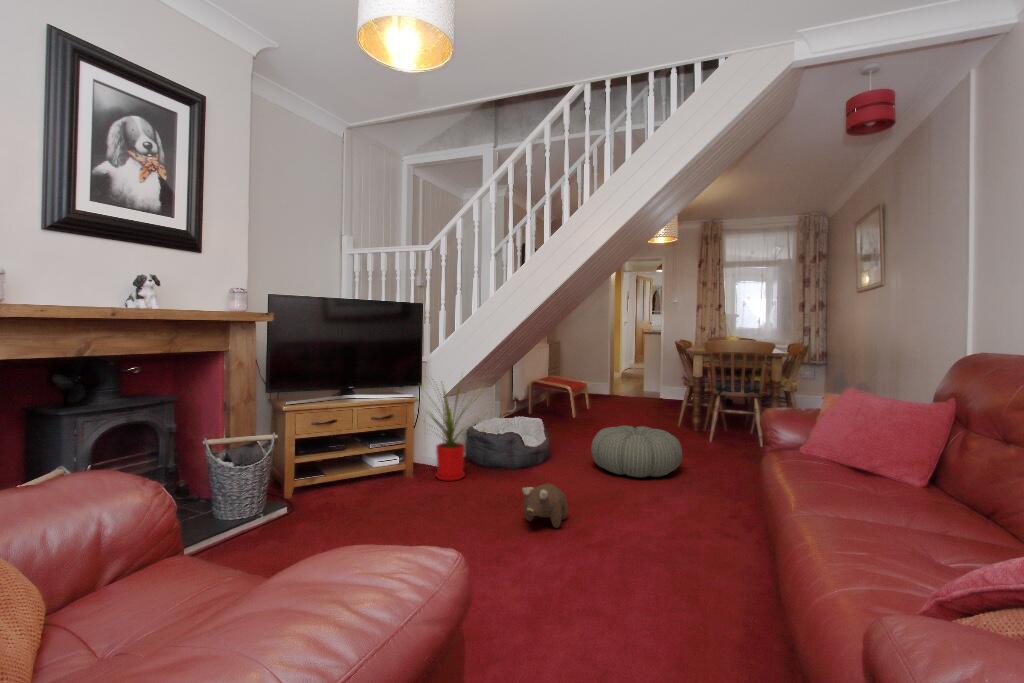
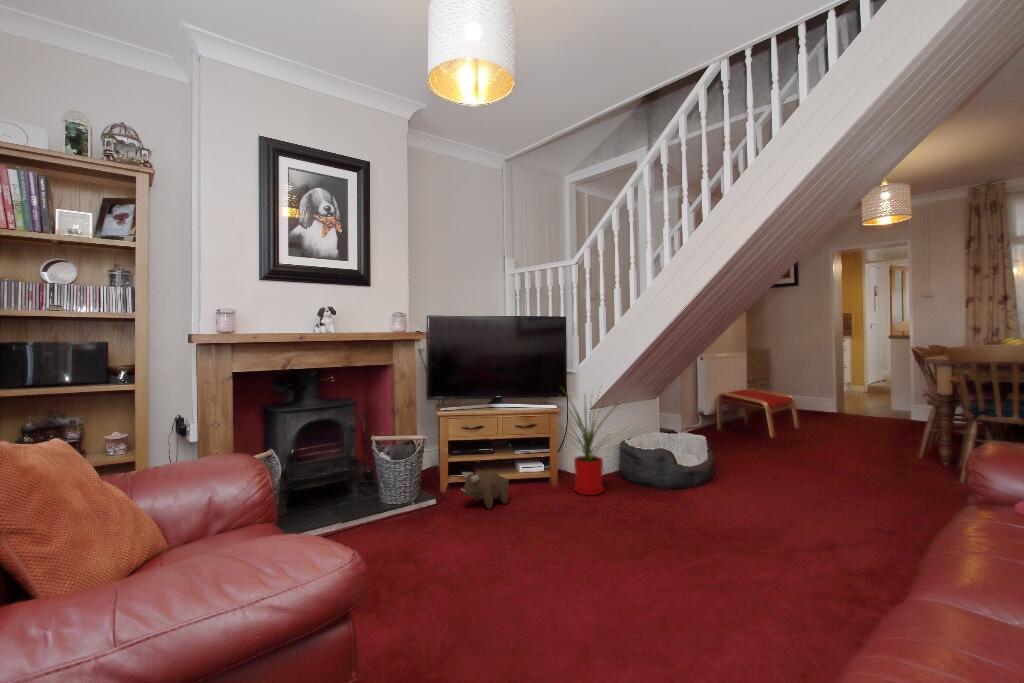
pouf: present [591,426,682,477] -> none [756,452,888,521]
plush toy: present [522,483,568,528] -> present [462,472,509,509]

